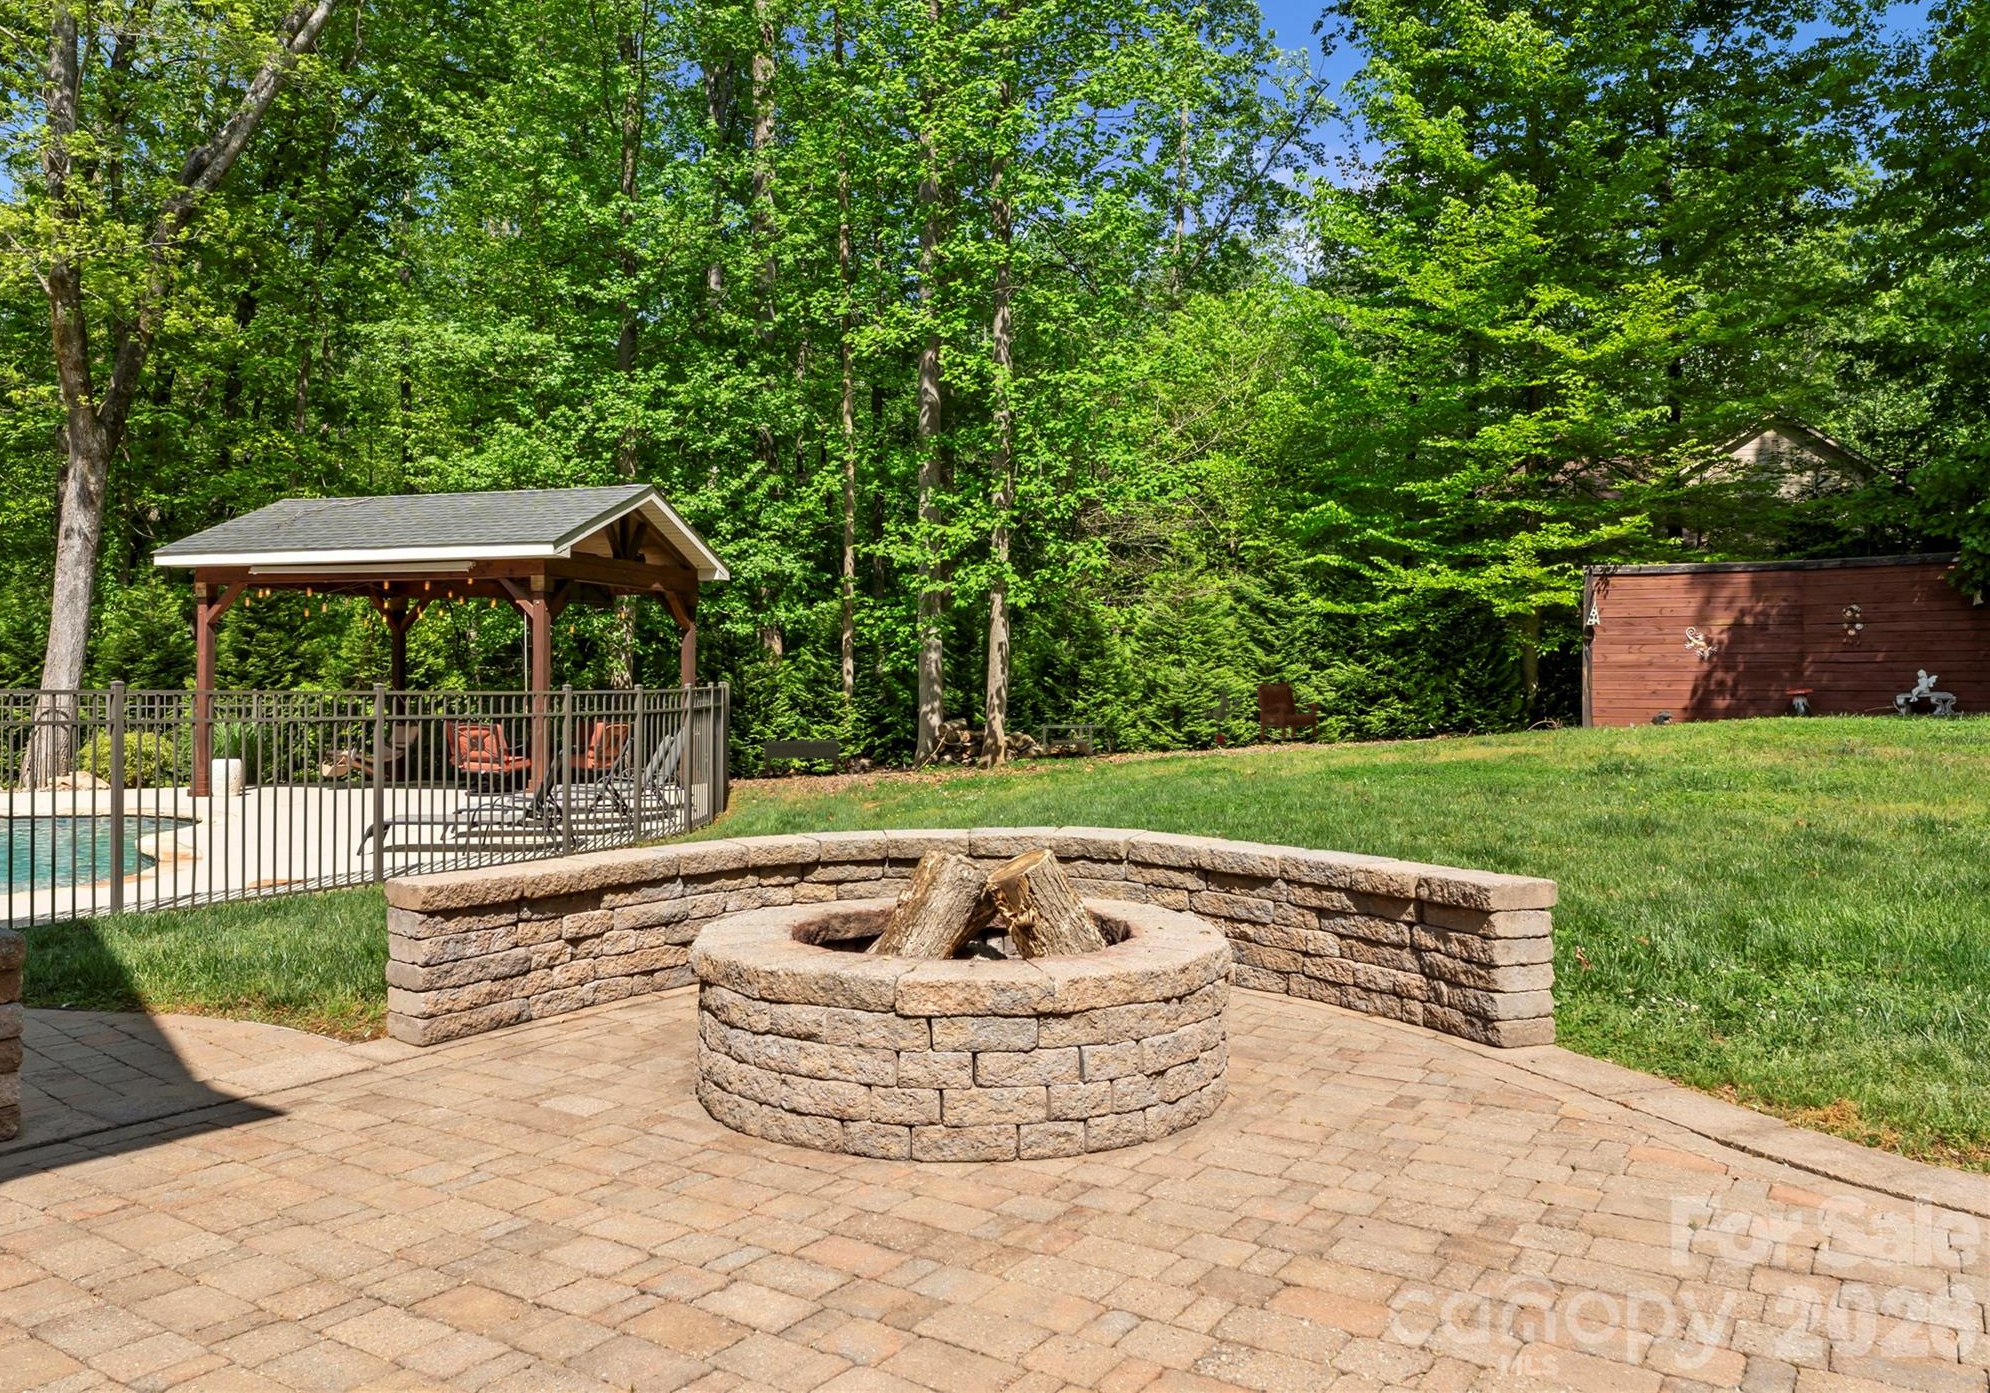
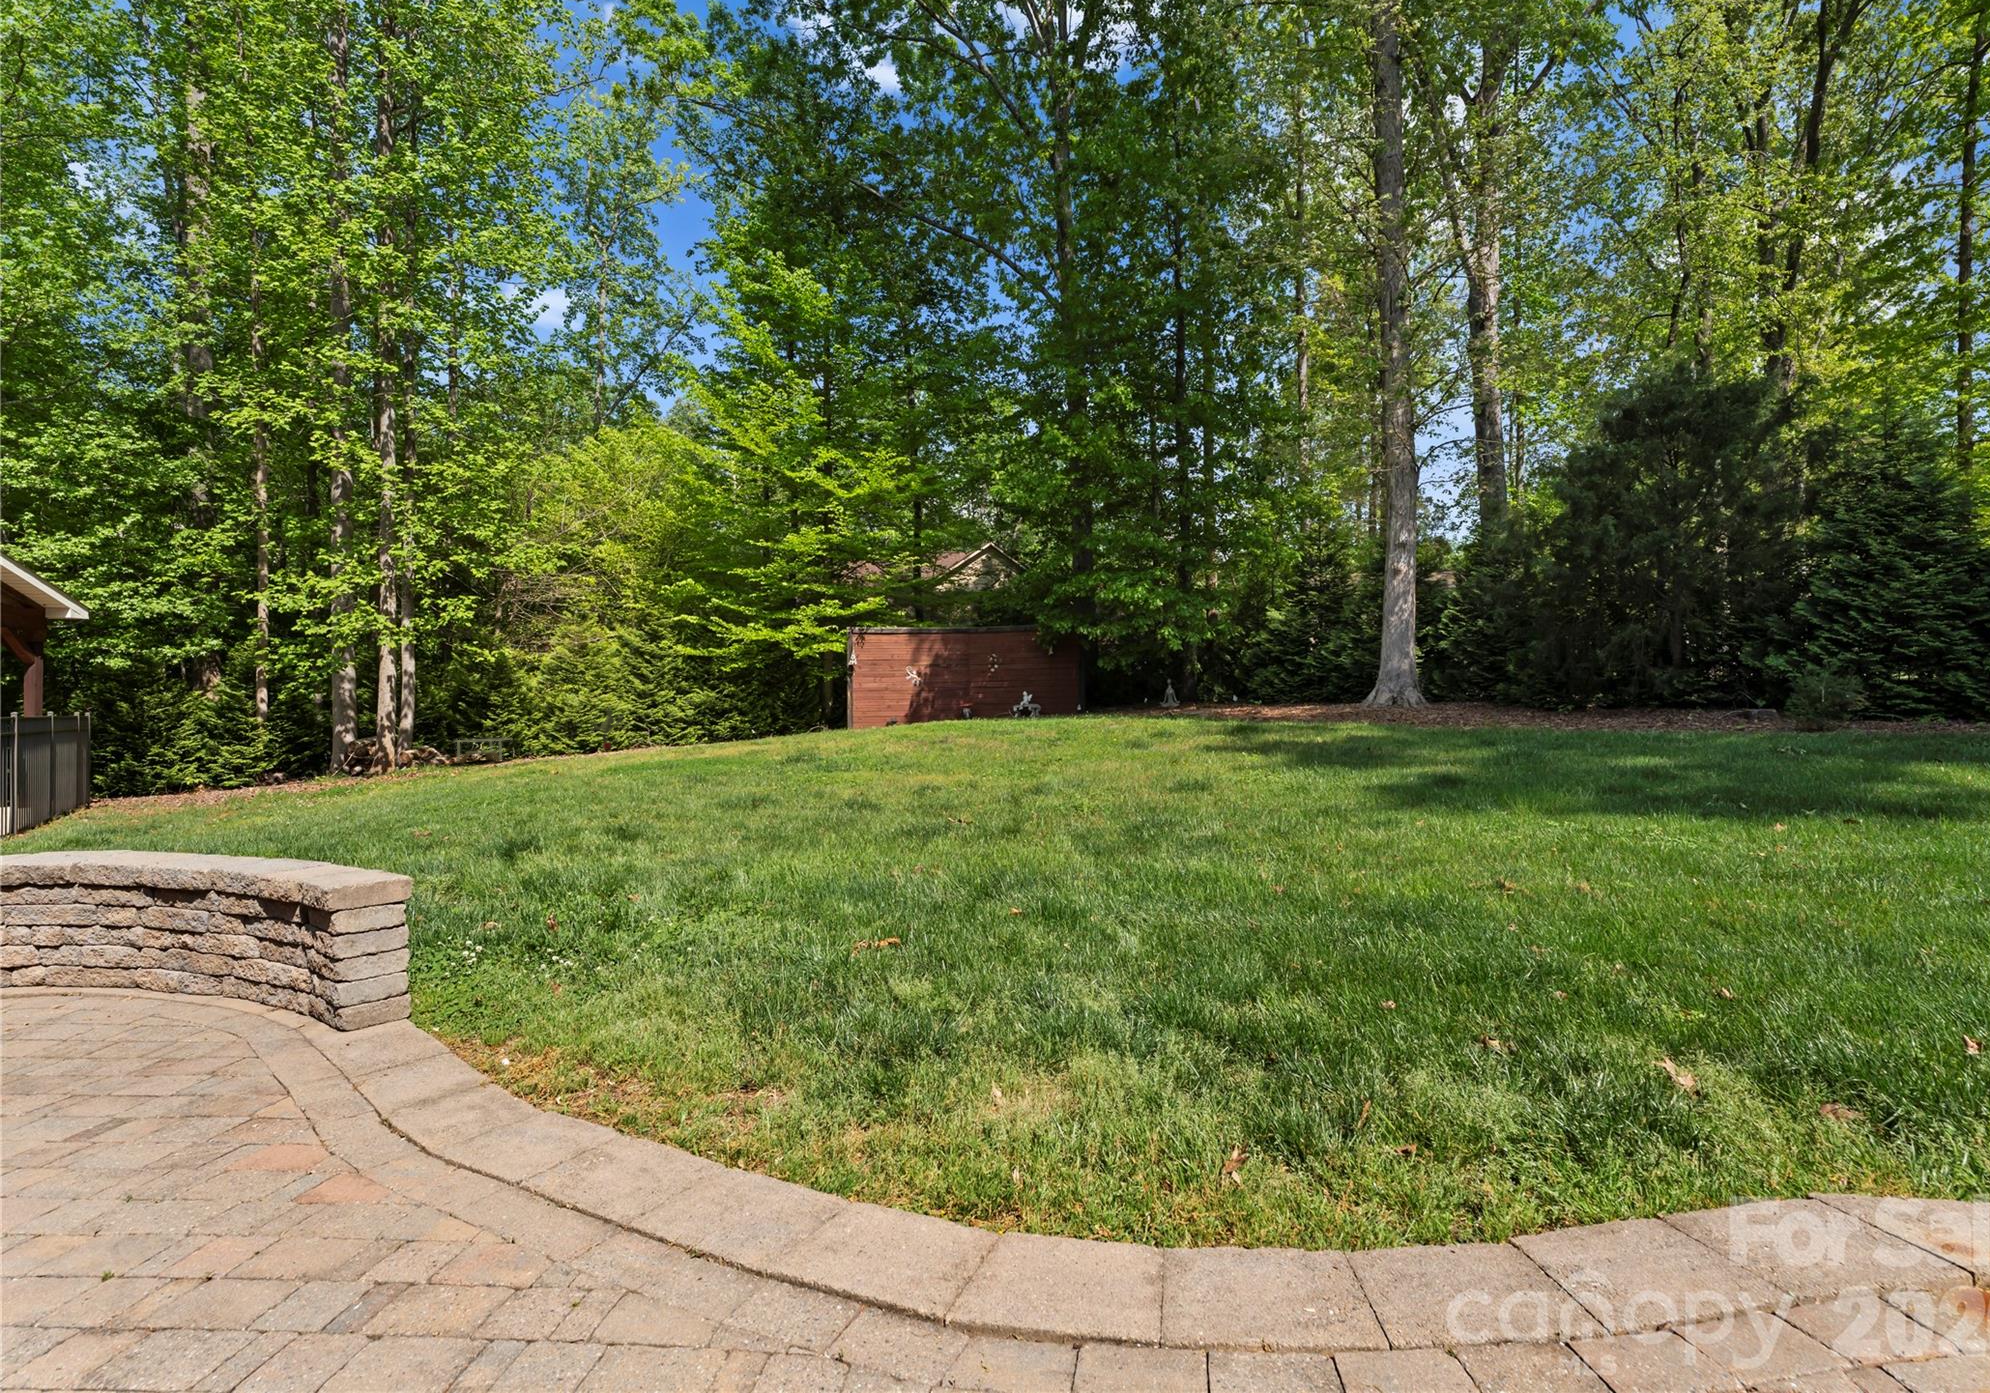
armchair: present [1257,682,1319,740] -> none [635,703,682,745]
bench: present [763,740,839,775] -> none [164,759,253,794]

